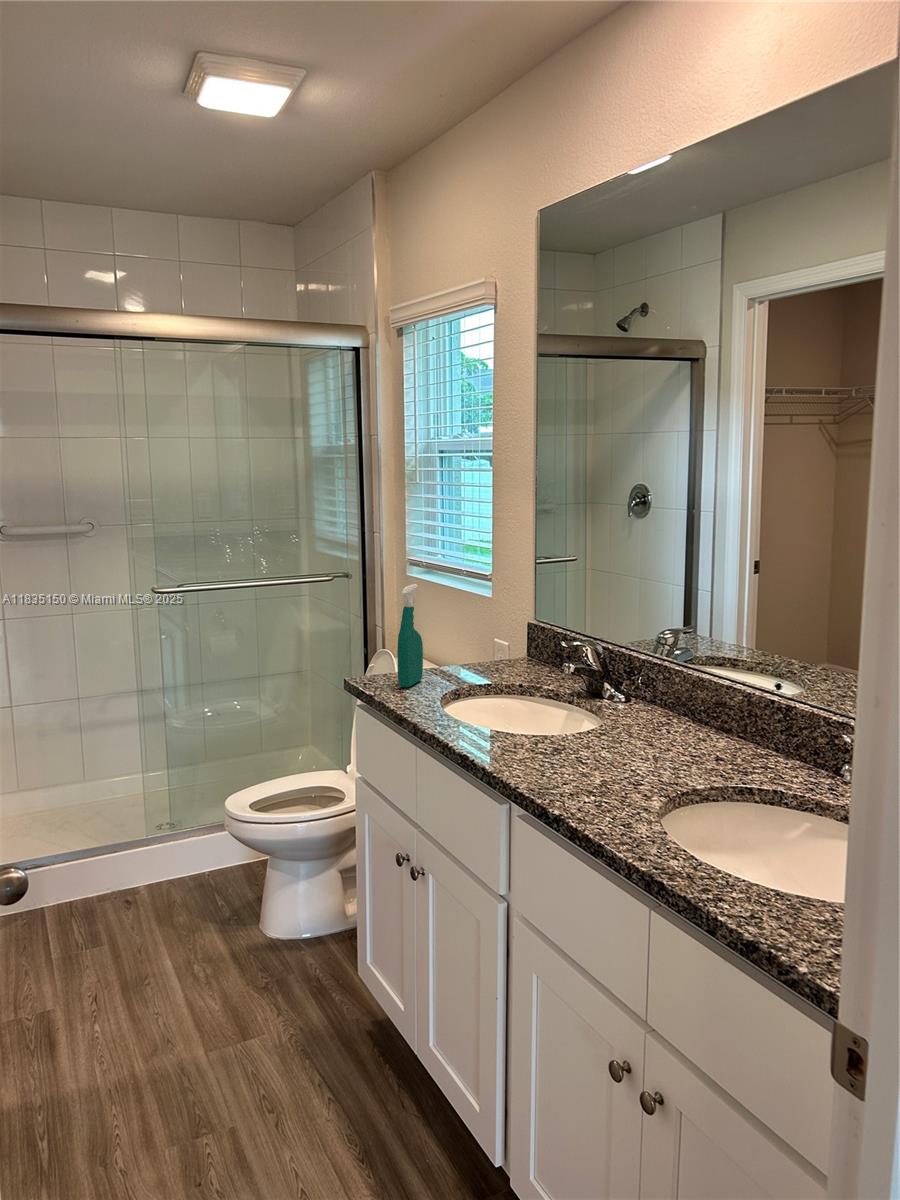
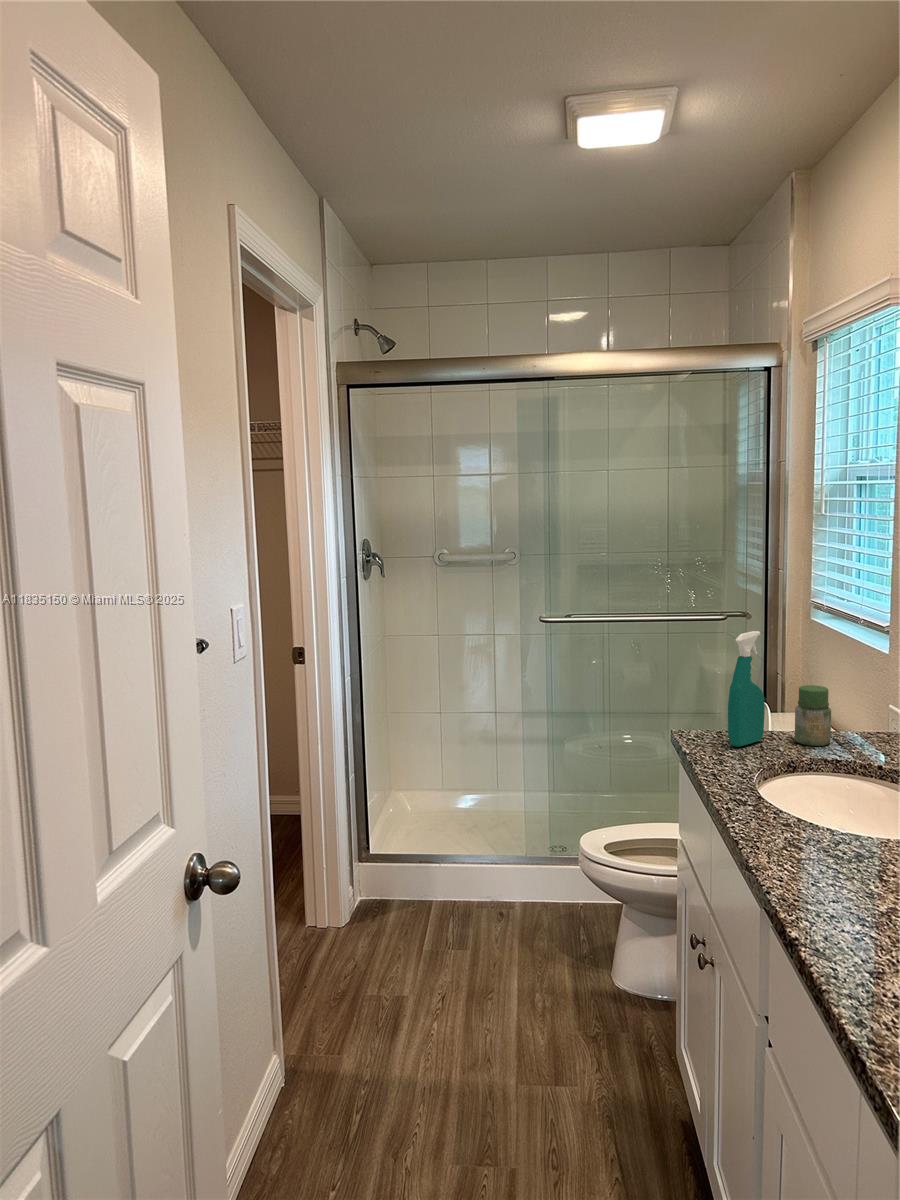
jar: none [446,628,474,679] -> present [795,685,831,746]

